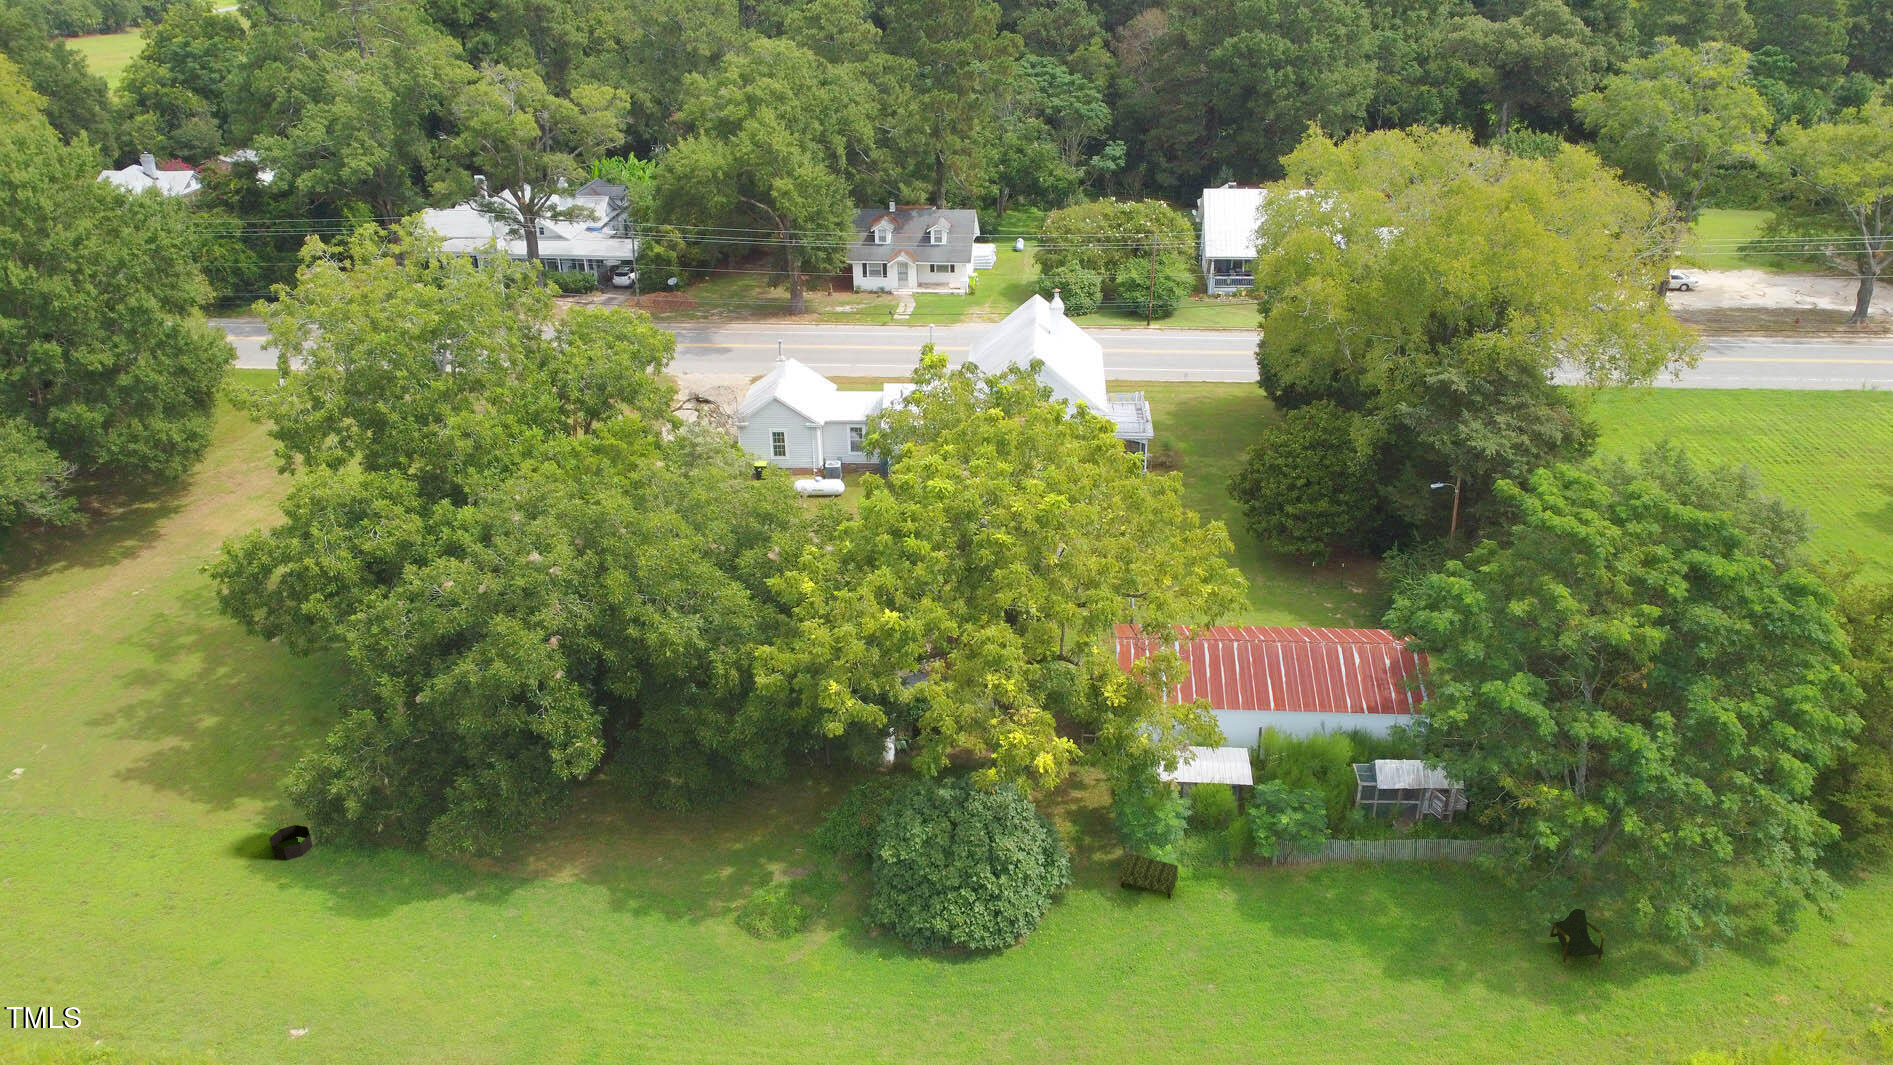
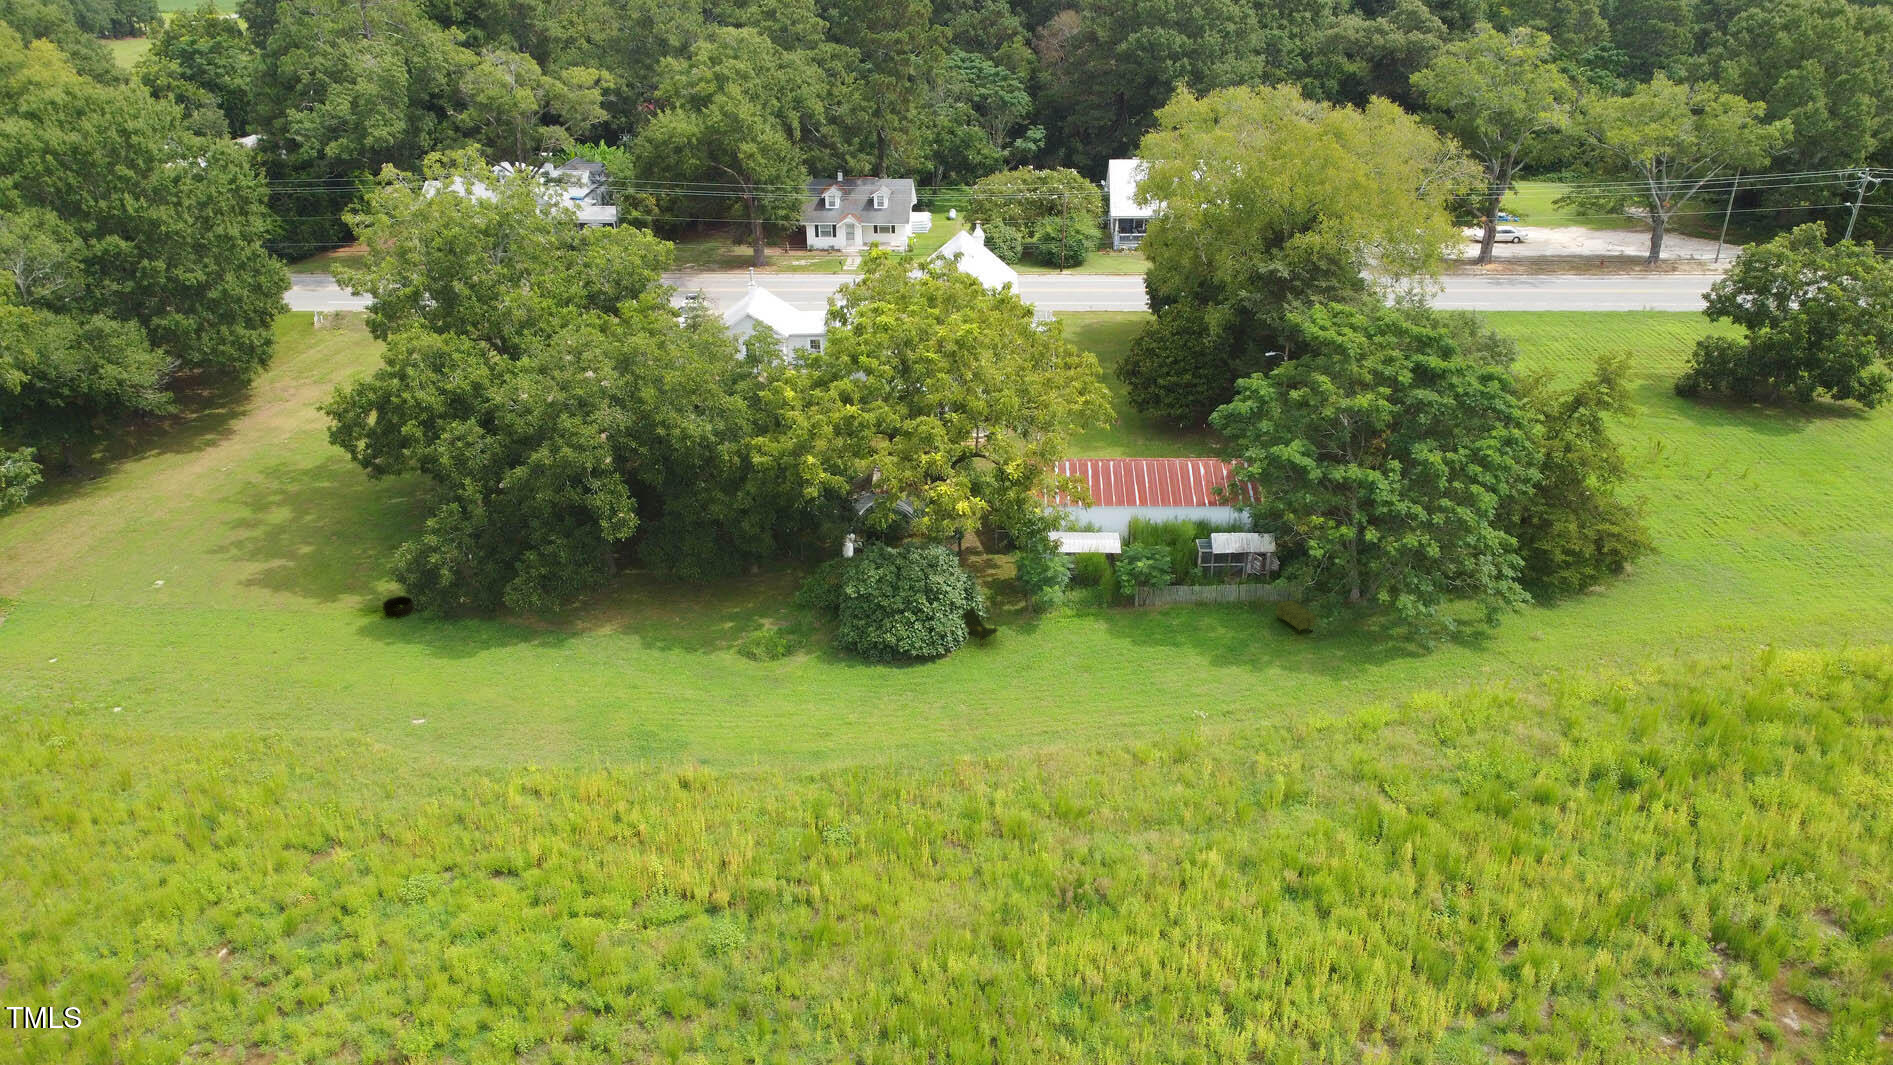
bench: present [1120,854,1178,899] -> present [1276,600,1316,633]
lounge chair: present [1550,909,1605,967] -> present [962,607,998,646]

